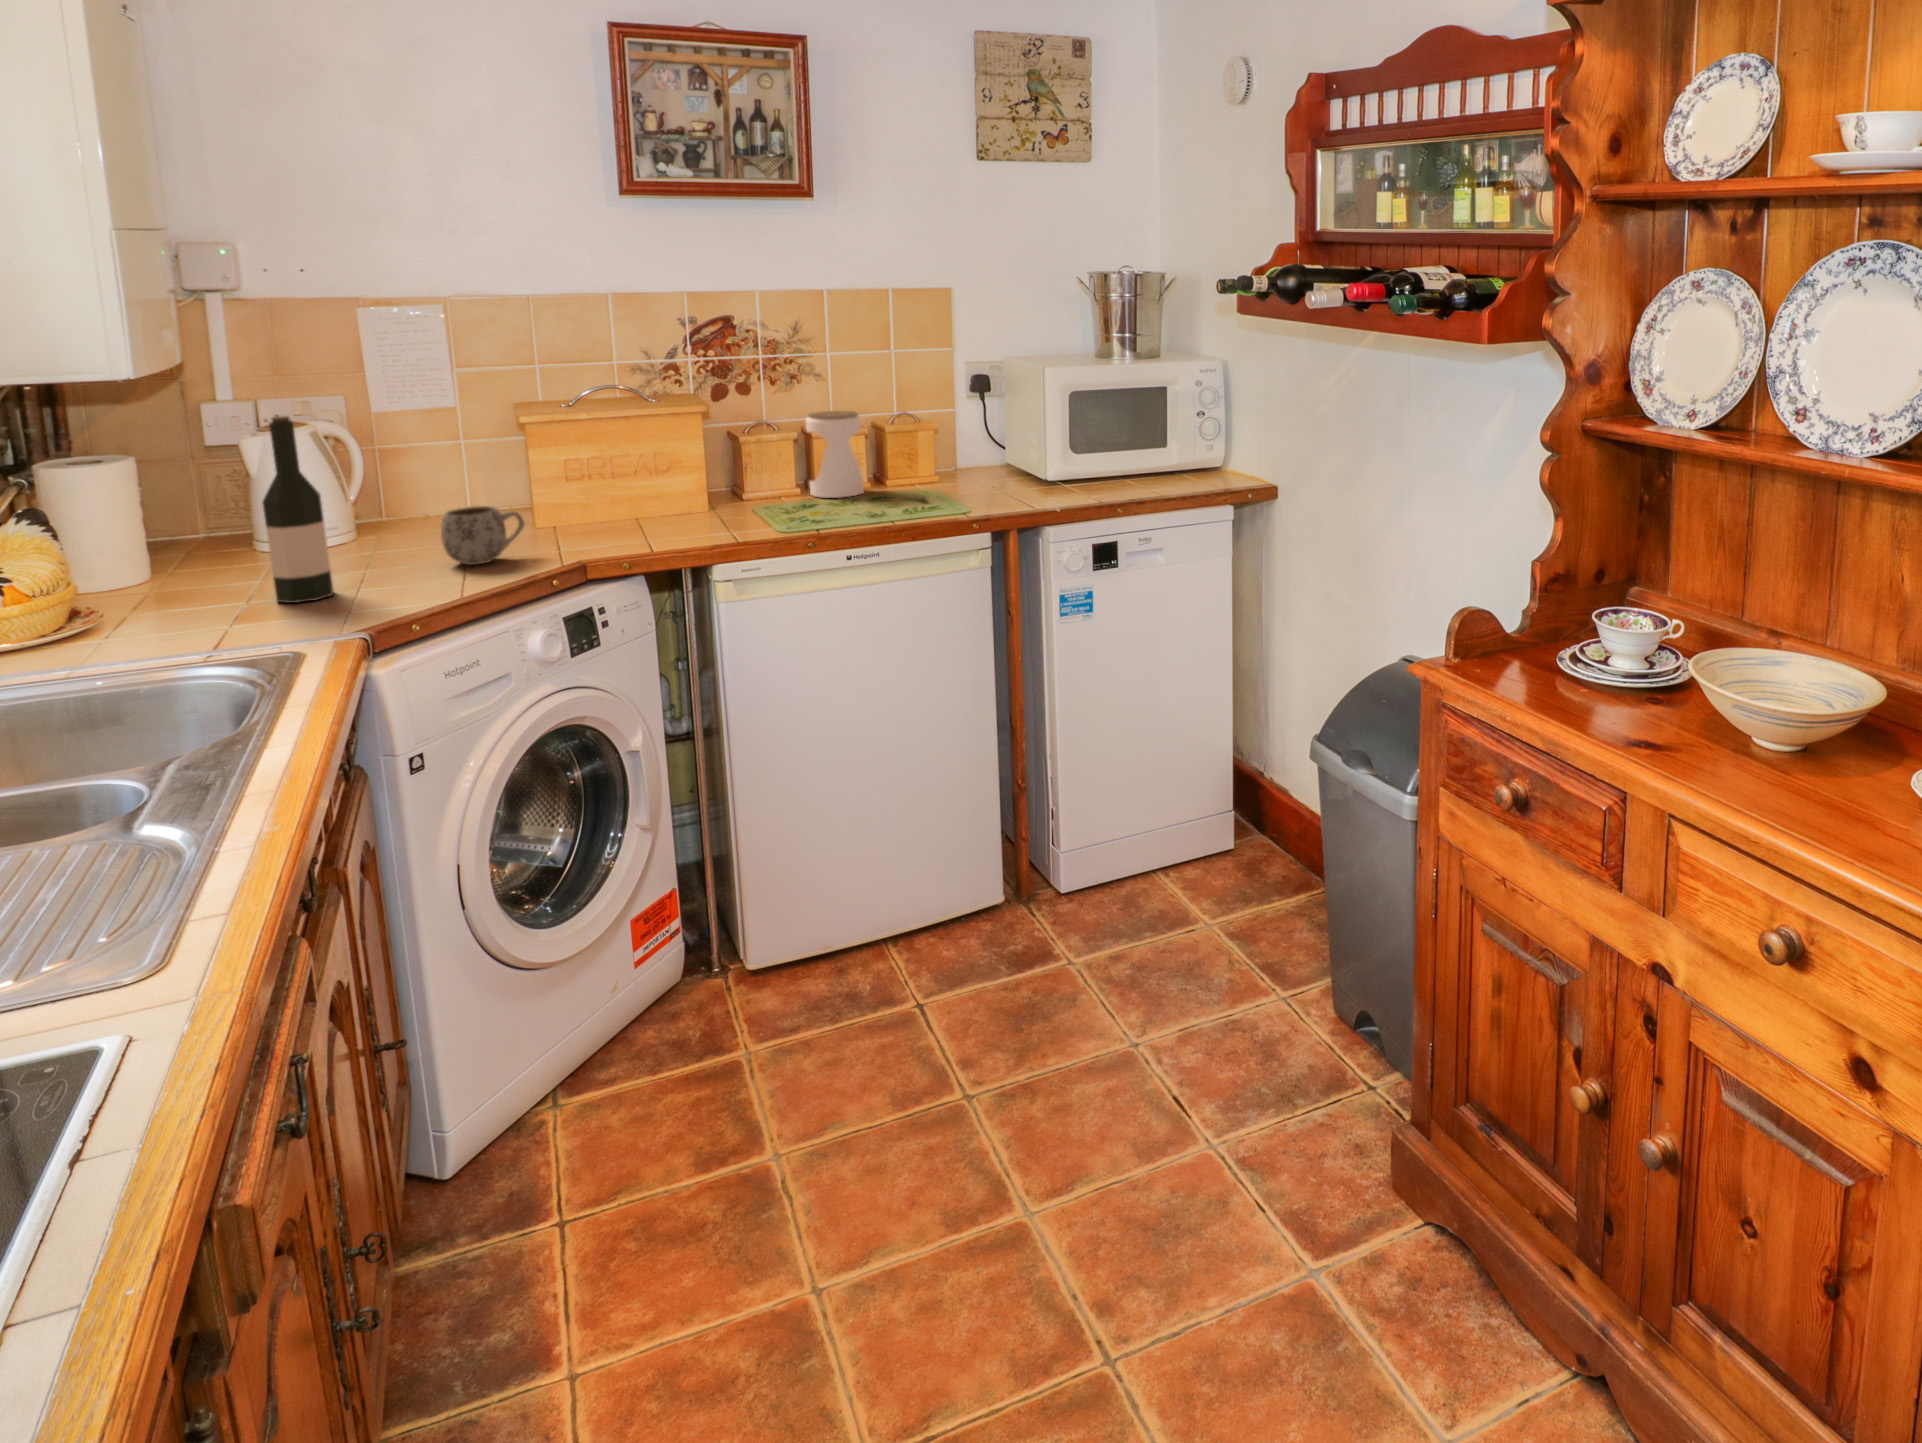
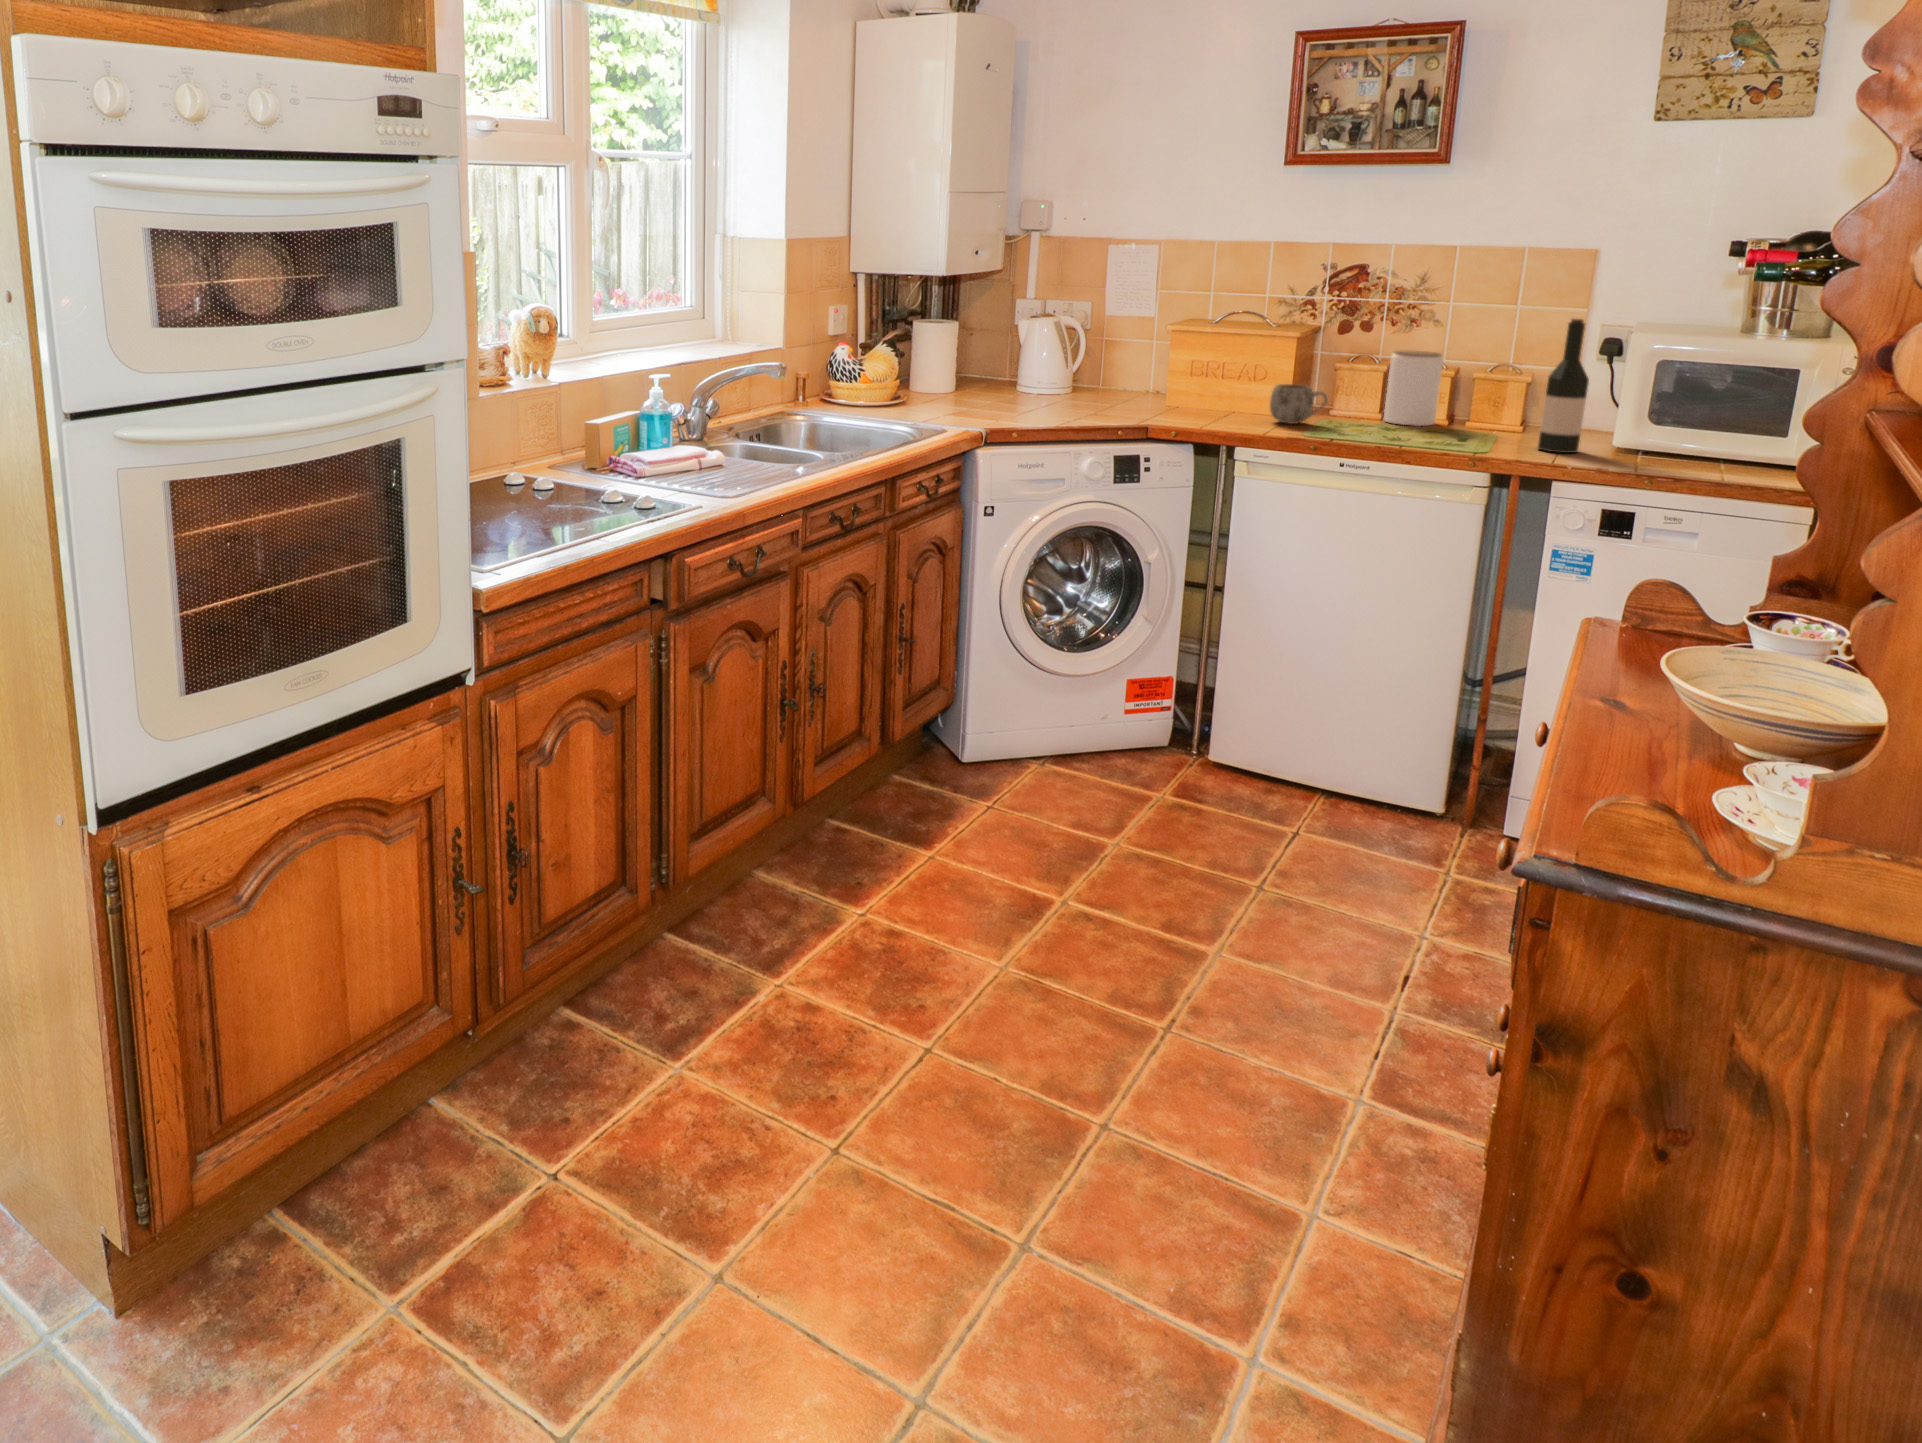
wine bottle: present [263,416,334,603] -> present [1538,319,1589,453]
mug: present [441,506,525,565] -> present [1270,384,1328,424]

